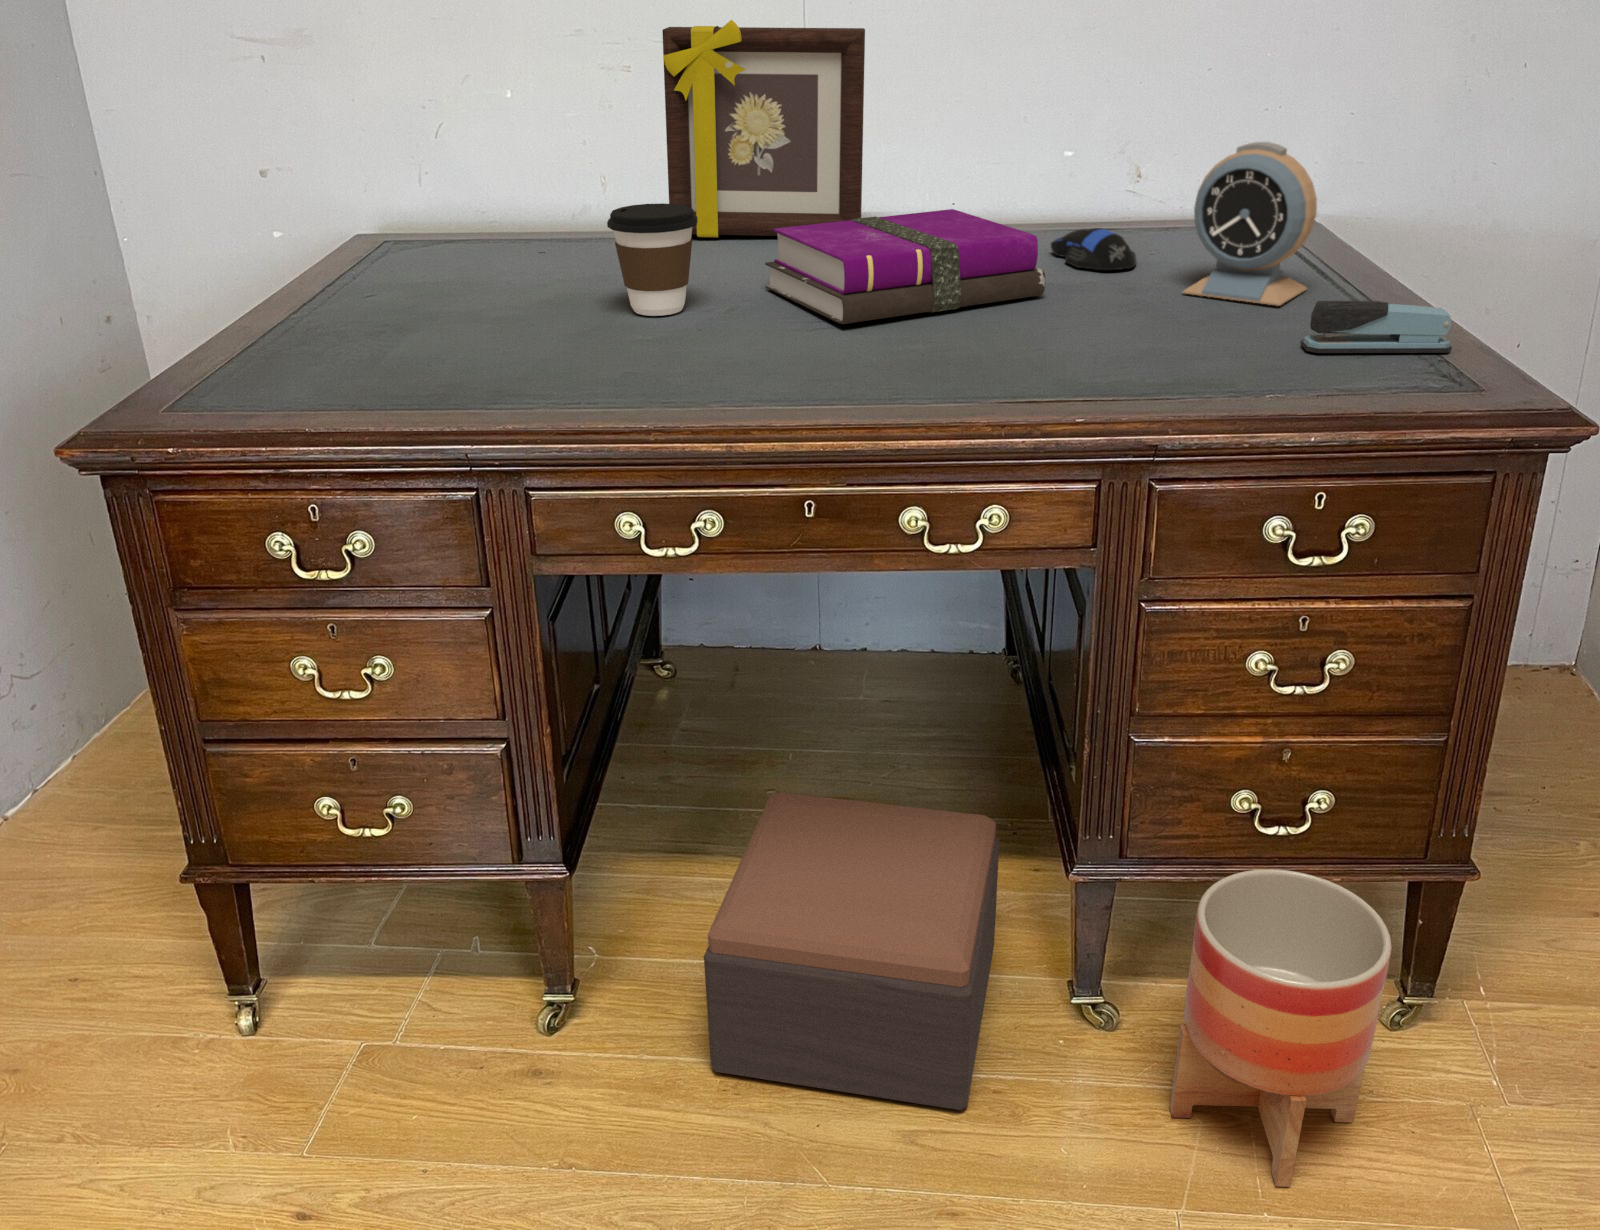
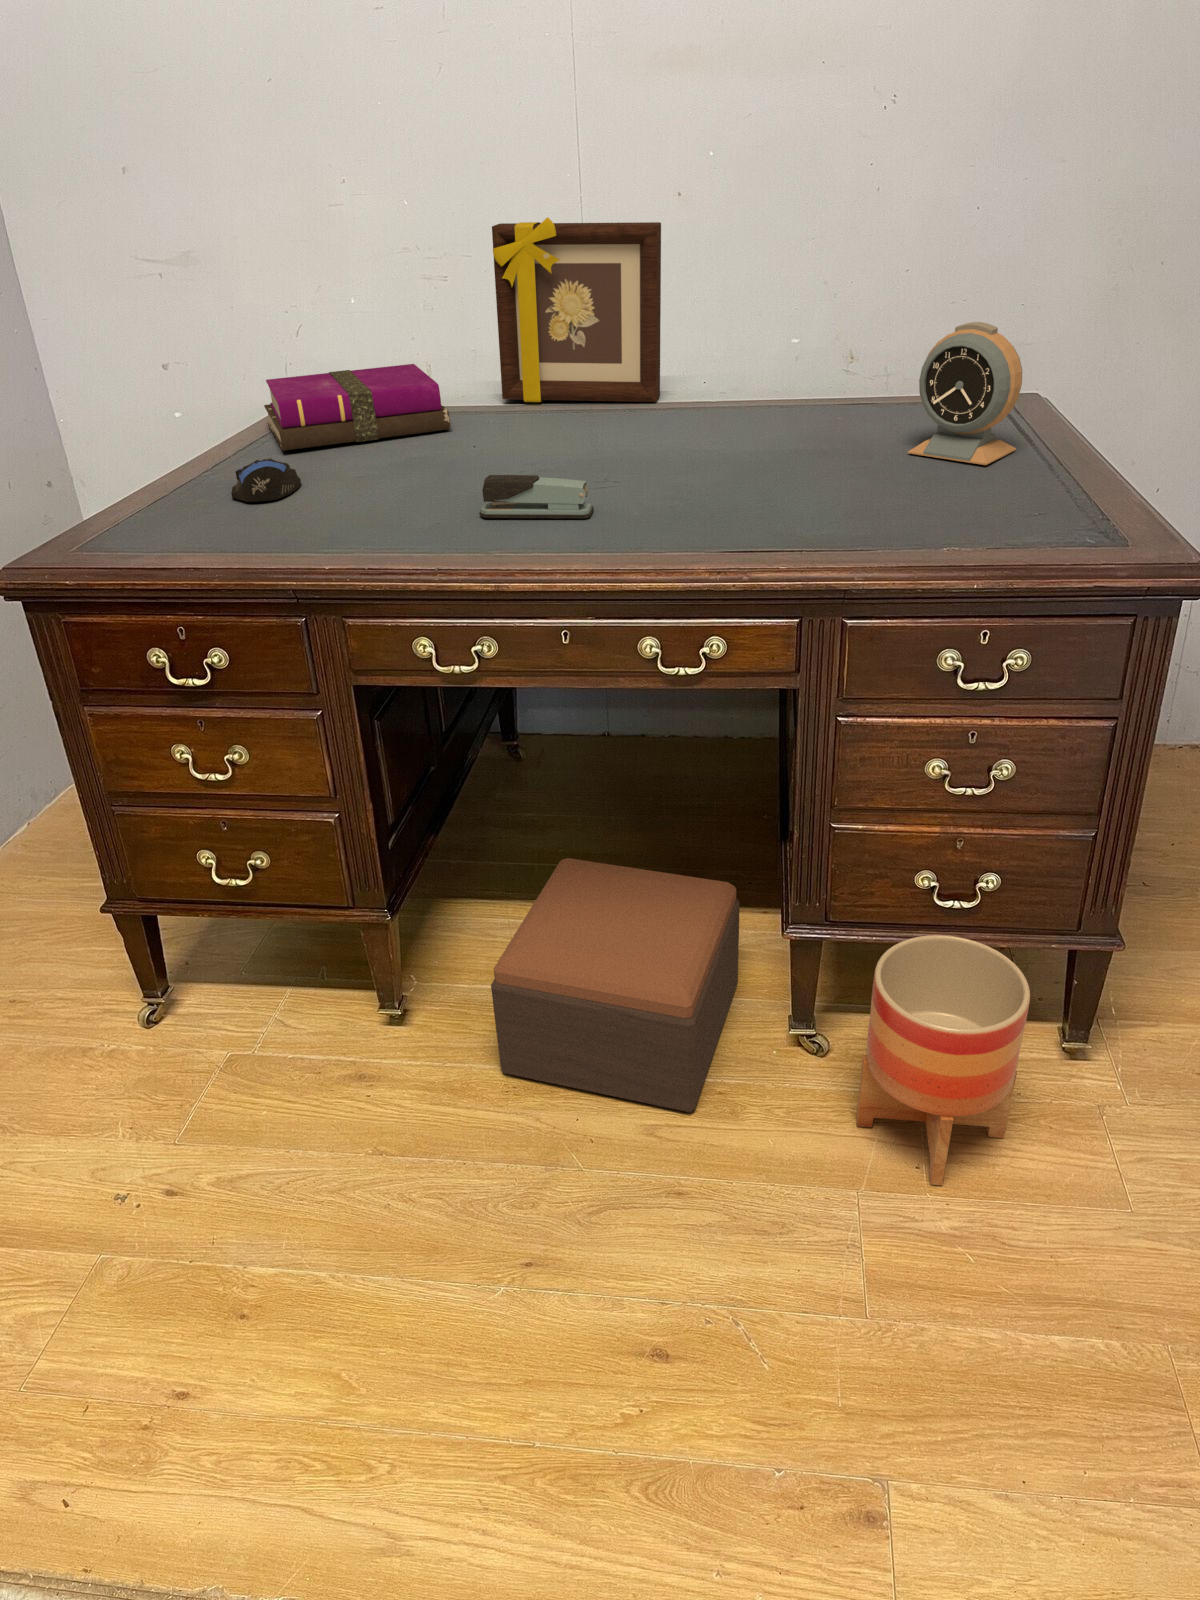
coffee cup: present [607,203,698,316] -> none [428,378,503,472]
notebook: present [765,209,1046,324] -> present [264,364,450,451]
computer mouse: present [1051,228,1137,270] -> present [231,459,301,502]
stapler: present [1301,301,1452,353] -> present [479,475,594,518]

